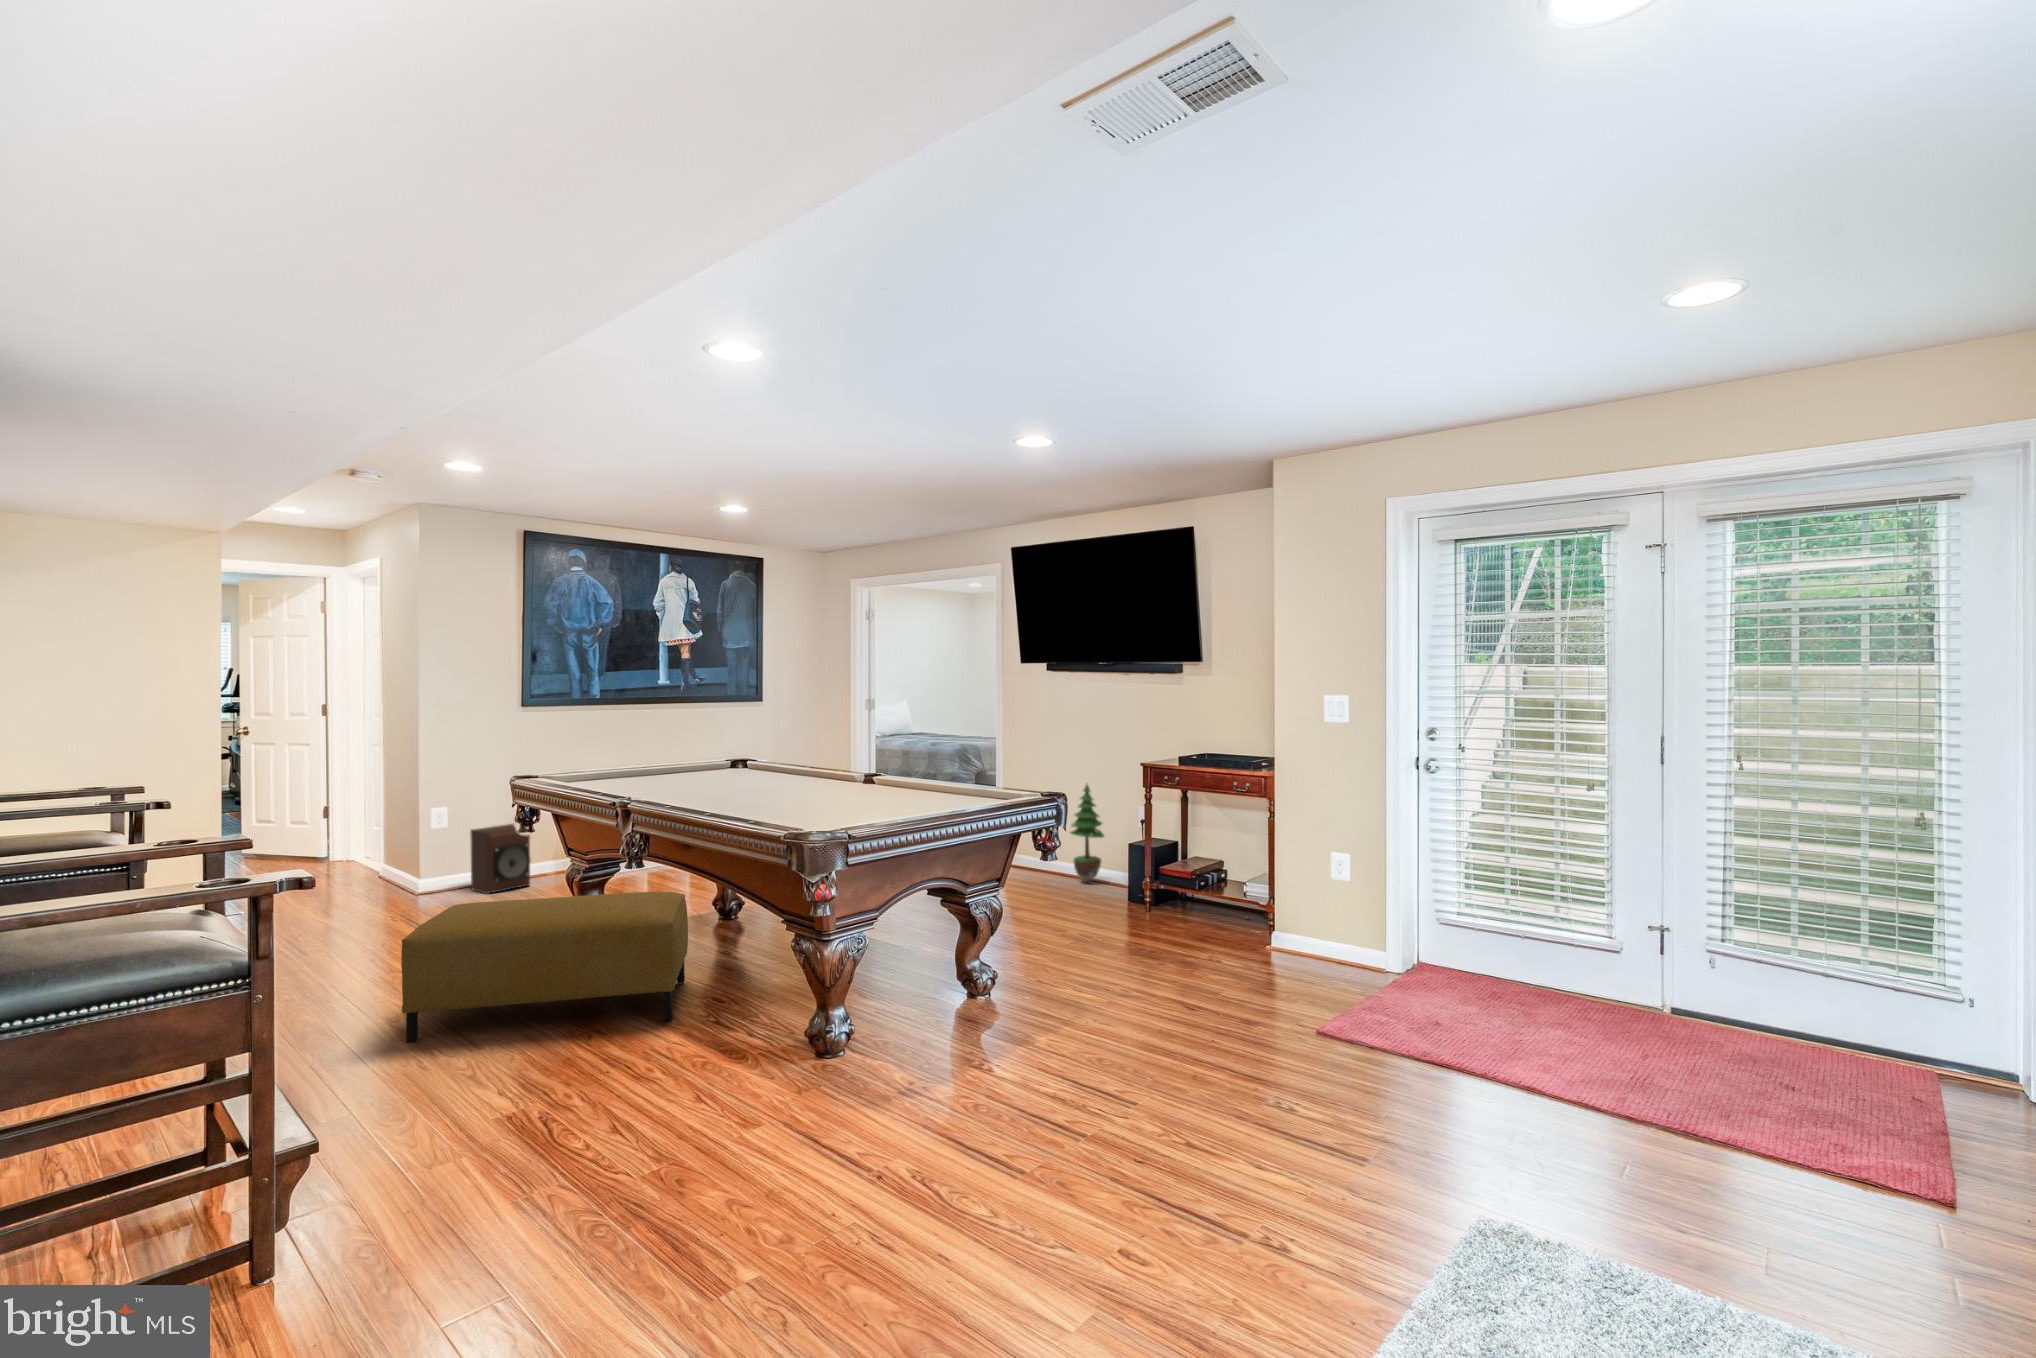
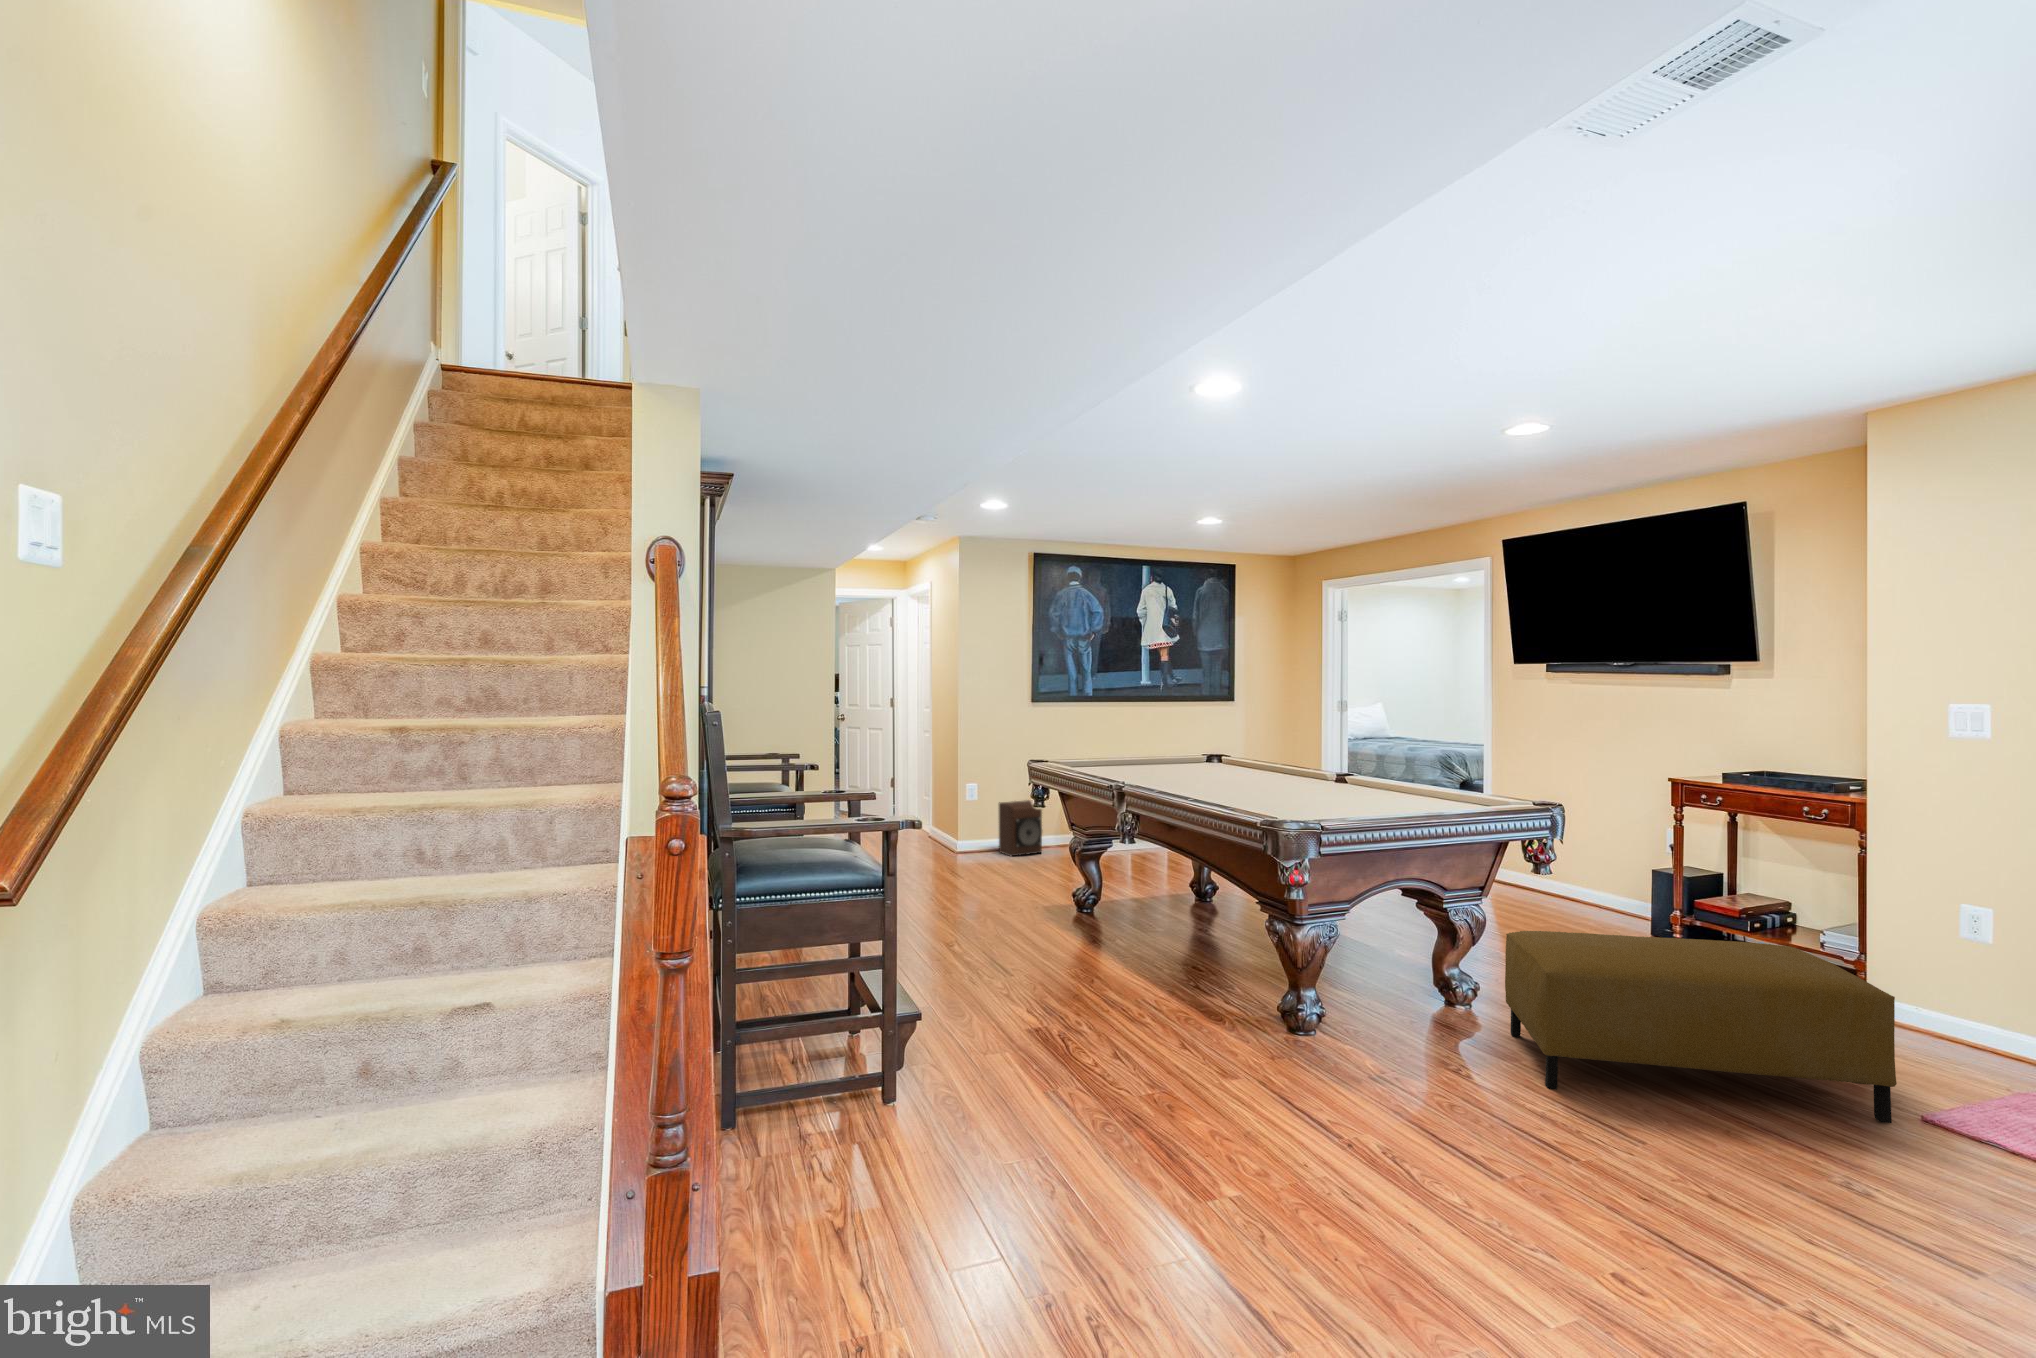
potted tree: present [1071,785,1104,882] -> none [1571,797,1618,908]
ottoman: present [401,892,688,1043] -> present [1505,931,1897,1123]

